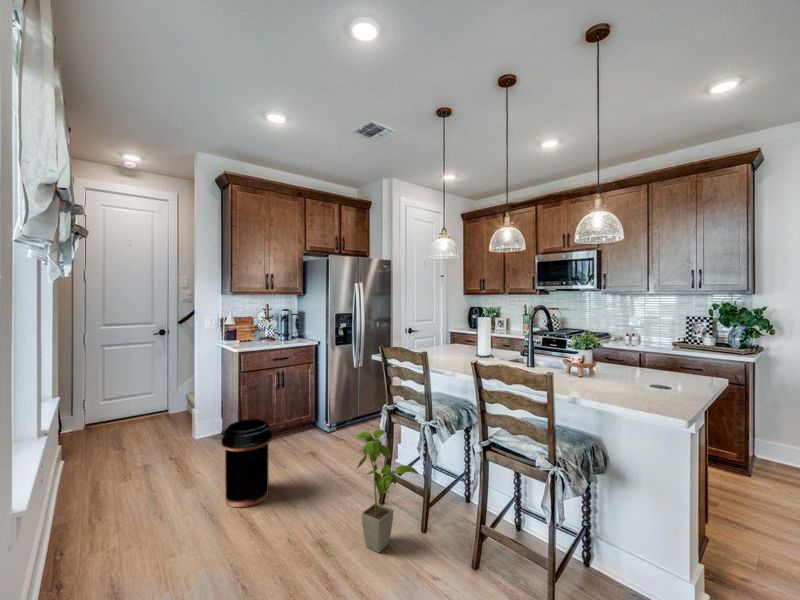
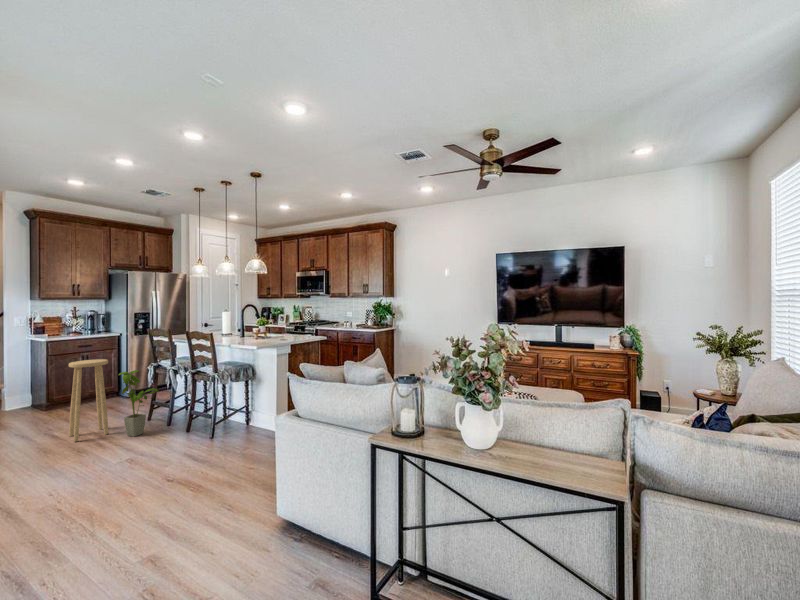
stool: none [277,397,333,547] -> present [69,359,108,442]
trash can: present [222,419,272,507] -> none [27,380,69,434]

